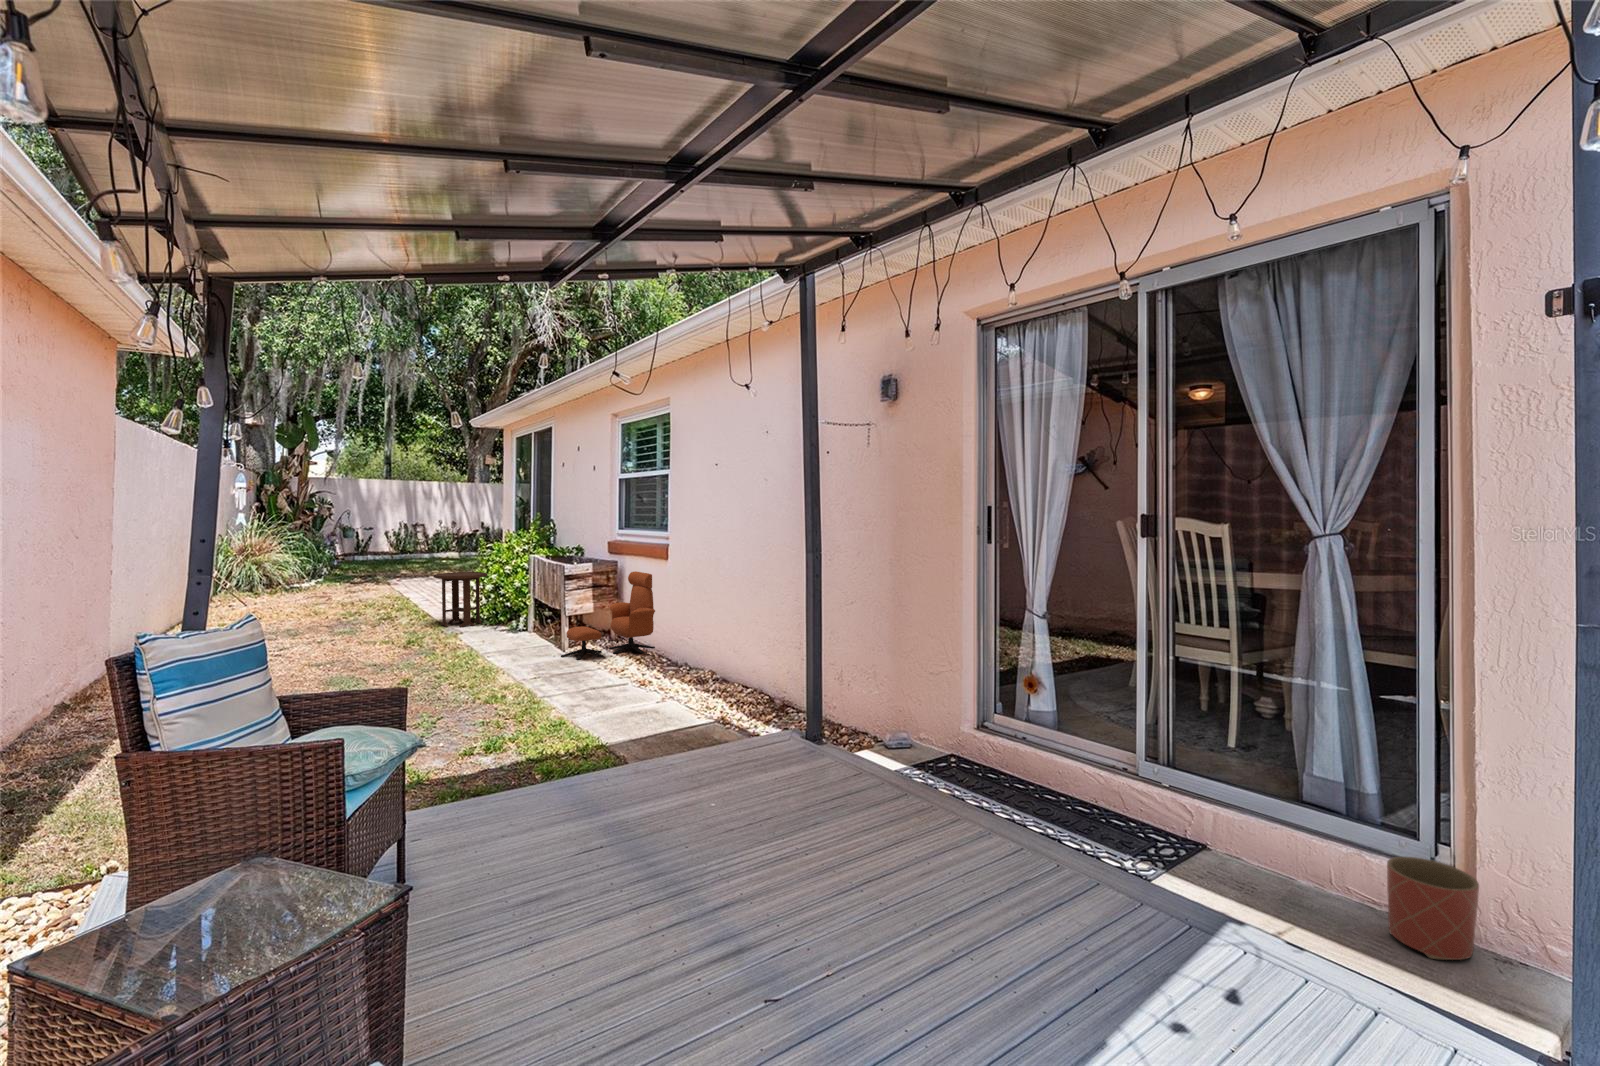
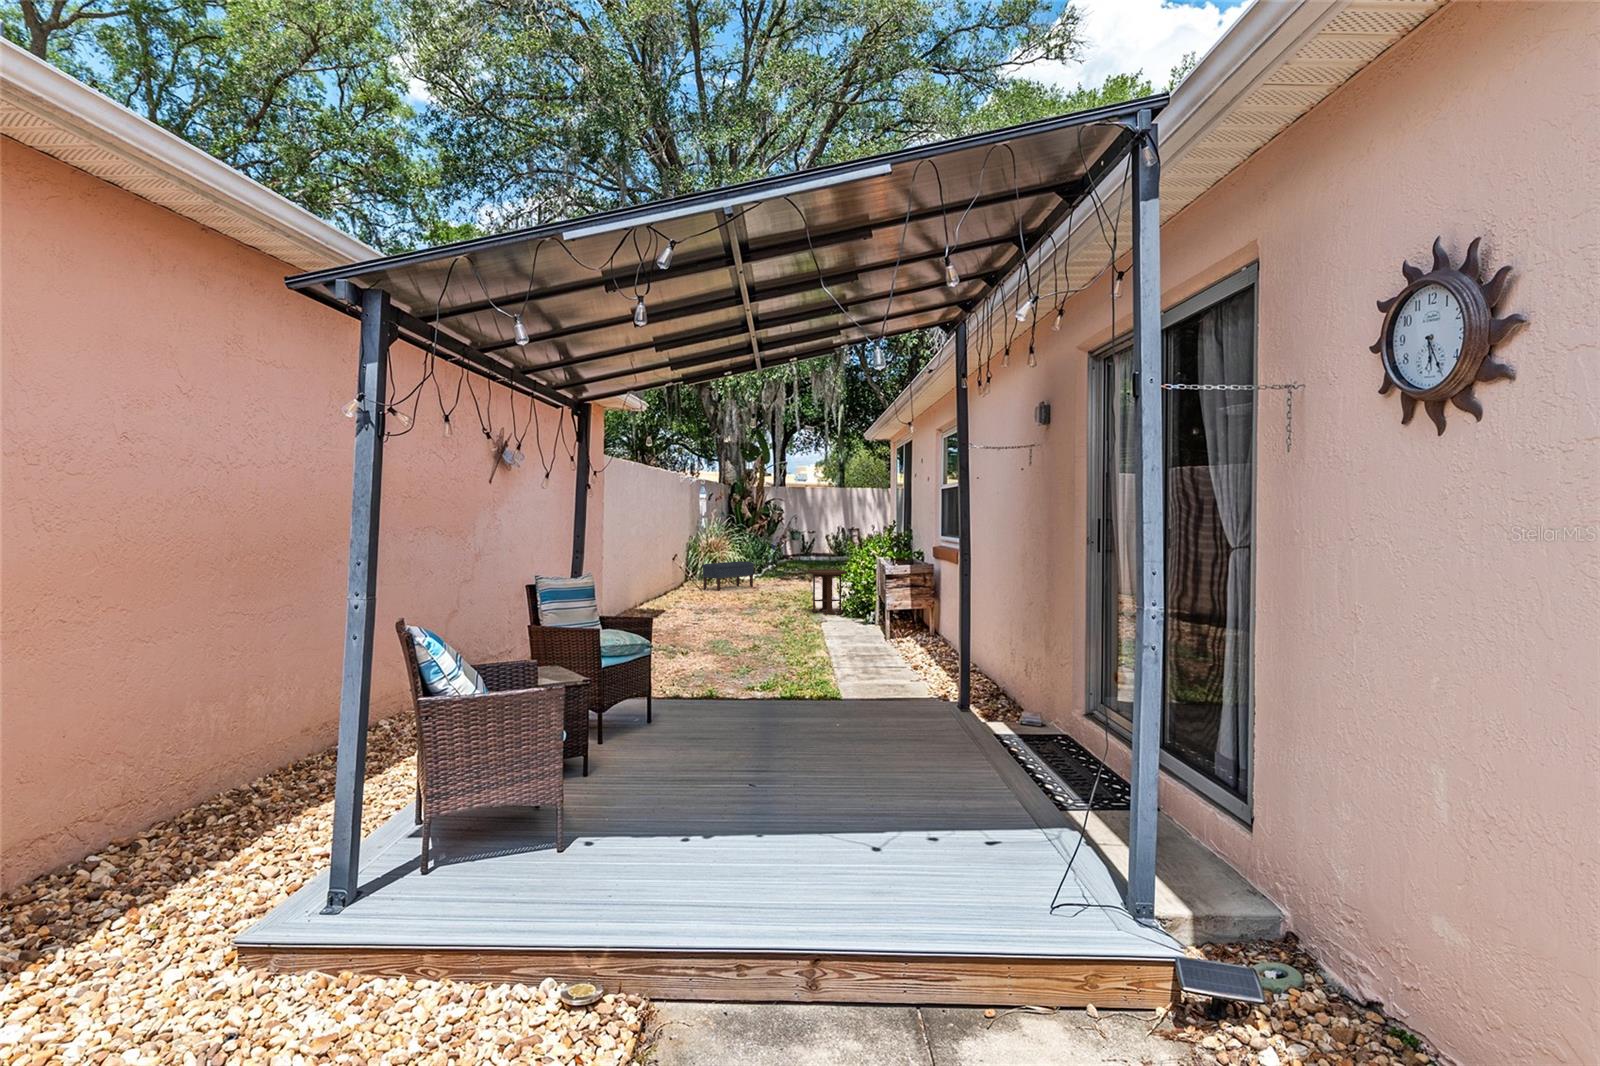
bench: none [242,566,319,606] -> present [702,561,754,591]
lounge chair: present [561,571,655,660] -> none [869,574,949,644]
planter: present [1387,857,1479,960] -> none [1187,811,1251,889]

